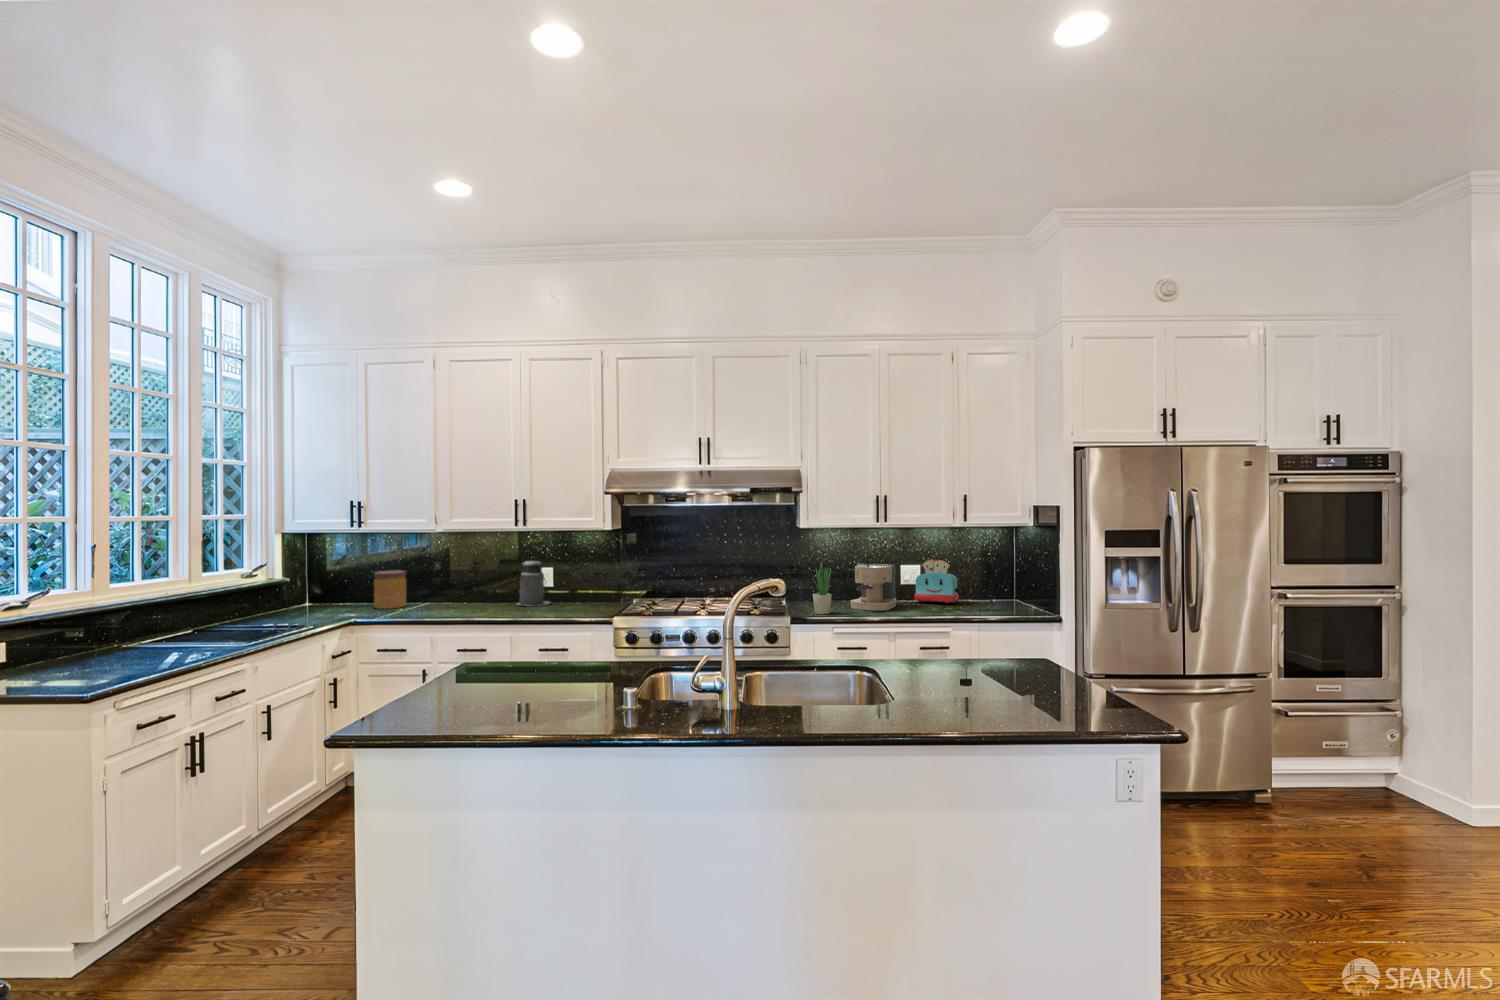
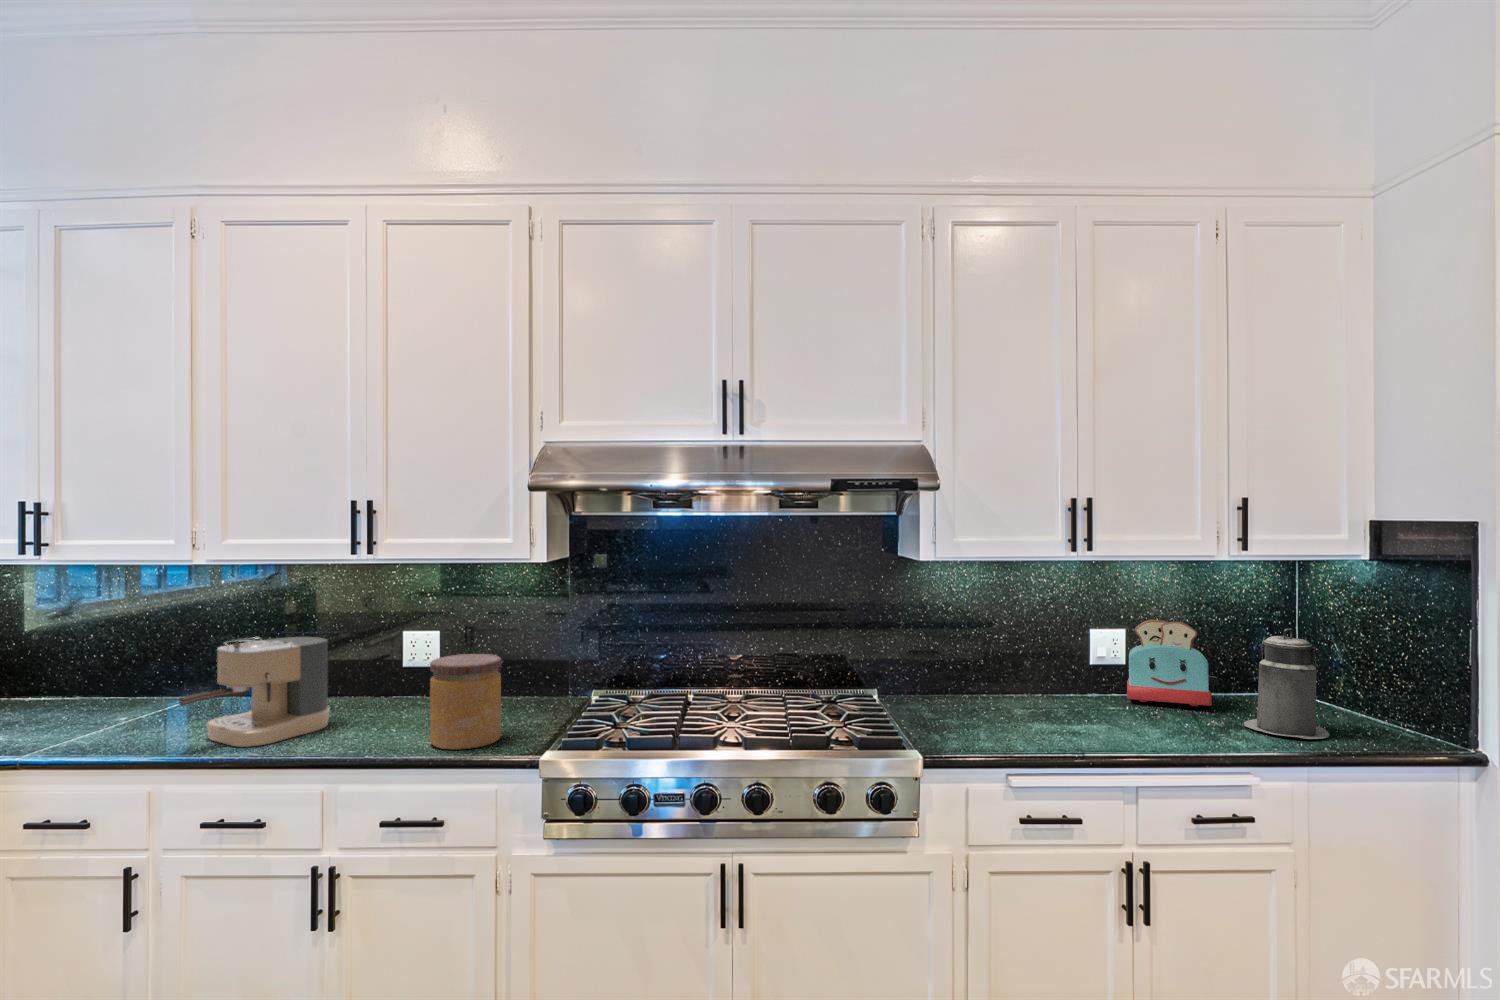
canister: present [518,558,550,606] -> present [1244,629,1329,739]
potted plant: present [813,561,832,614] -> none [954,628,997,741]
coffee maker: present [850,564,896,611] -> present [179,637,330,747]
jar: present [374,570,406,609] -> present [430,654,501,750]

